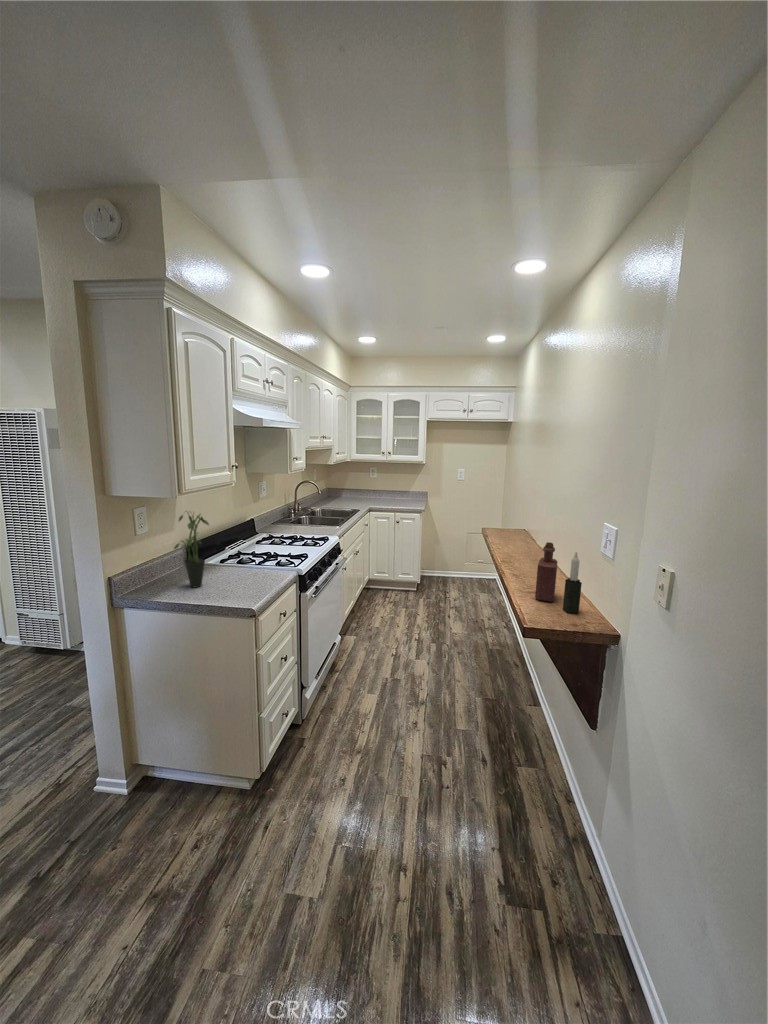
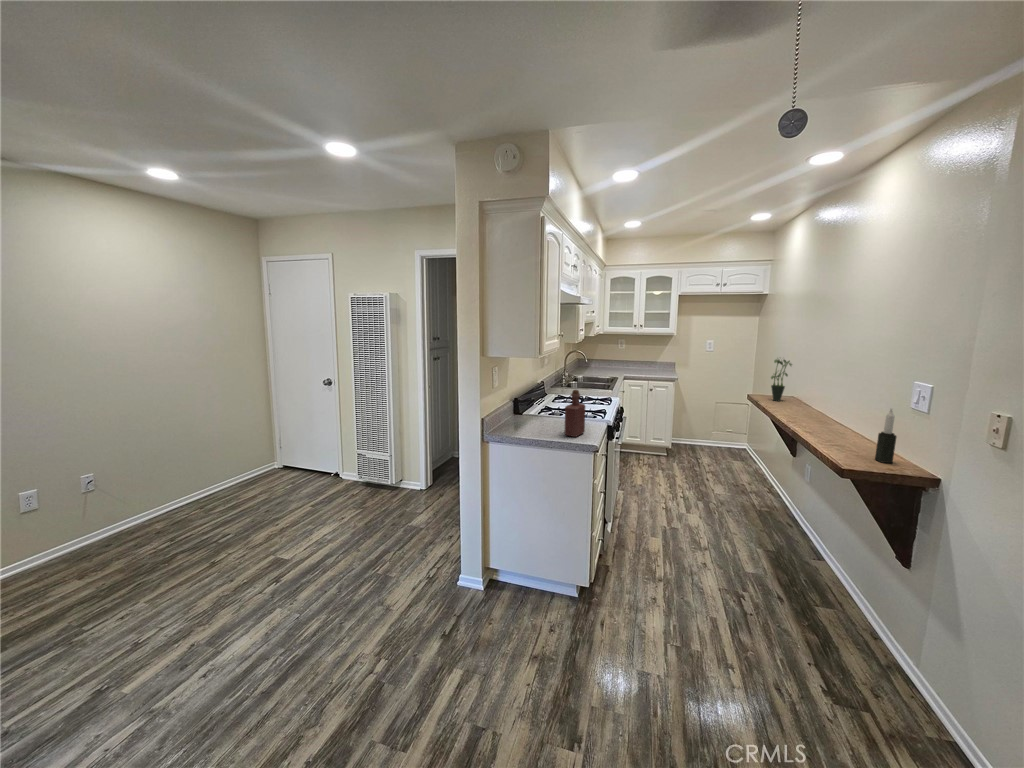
potted plant: present [174,513,209,587] -> present [771,359,792,401]
bottle: present [535,542,558,602] -> present [565,390,585,437]

